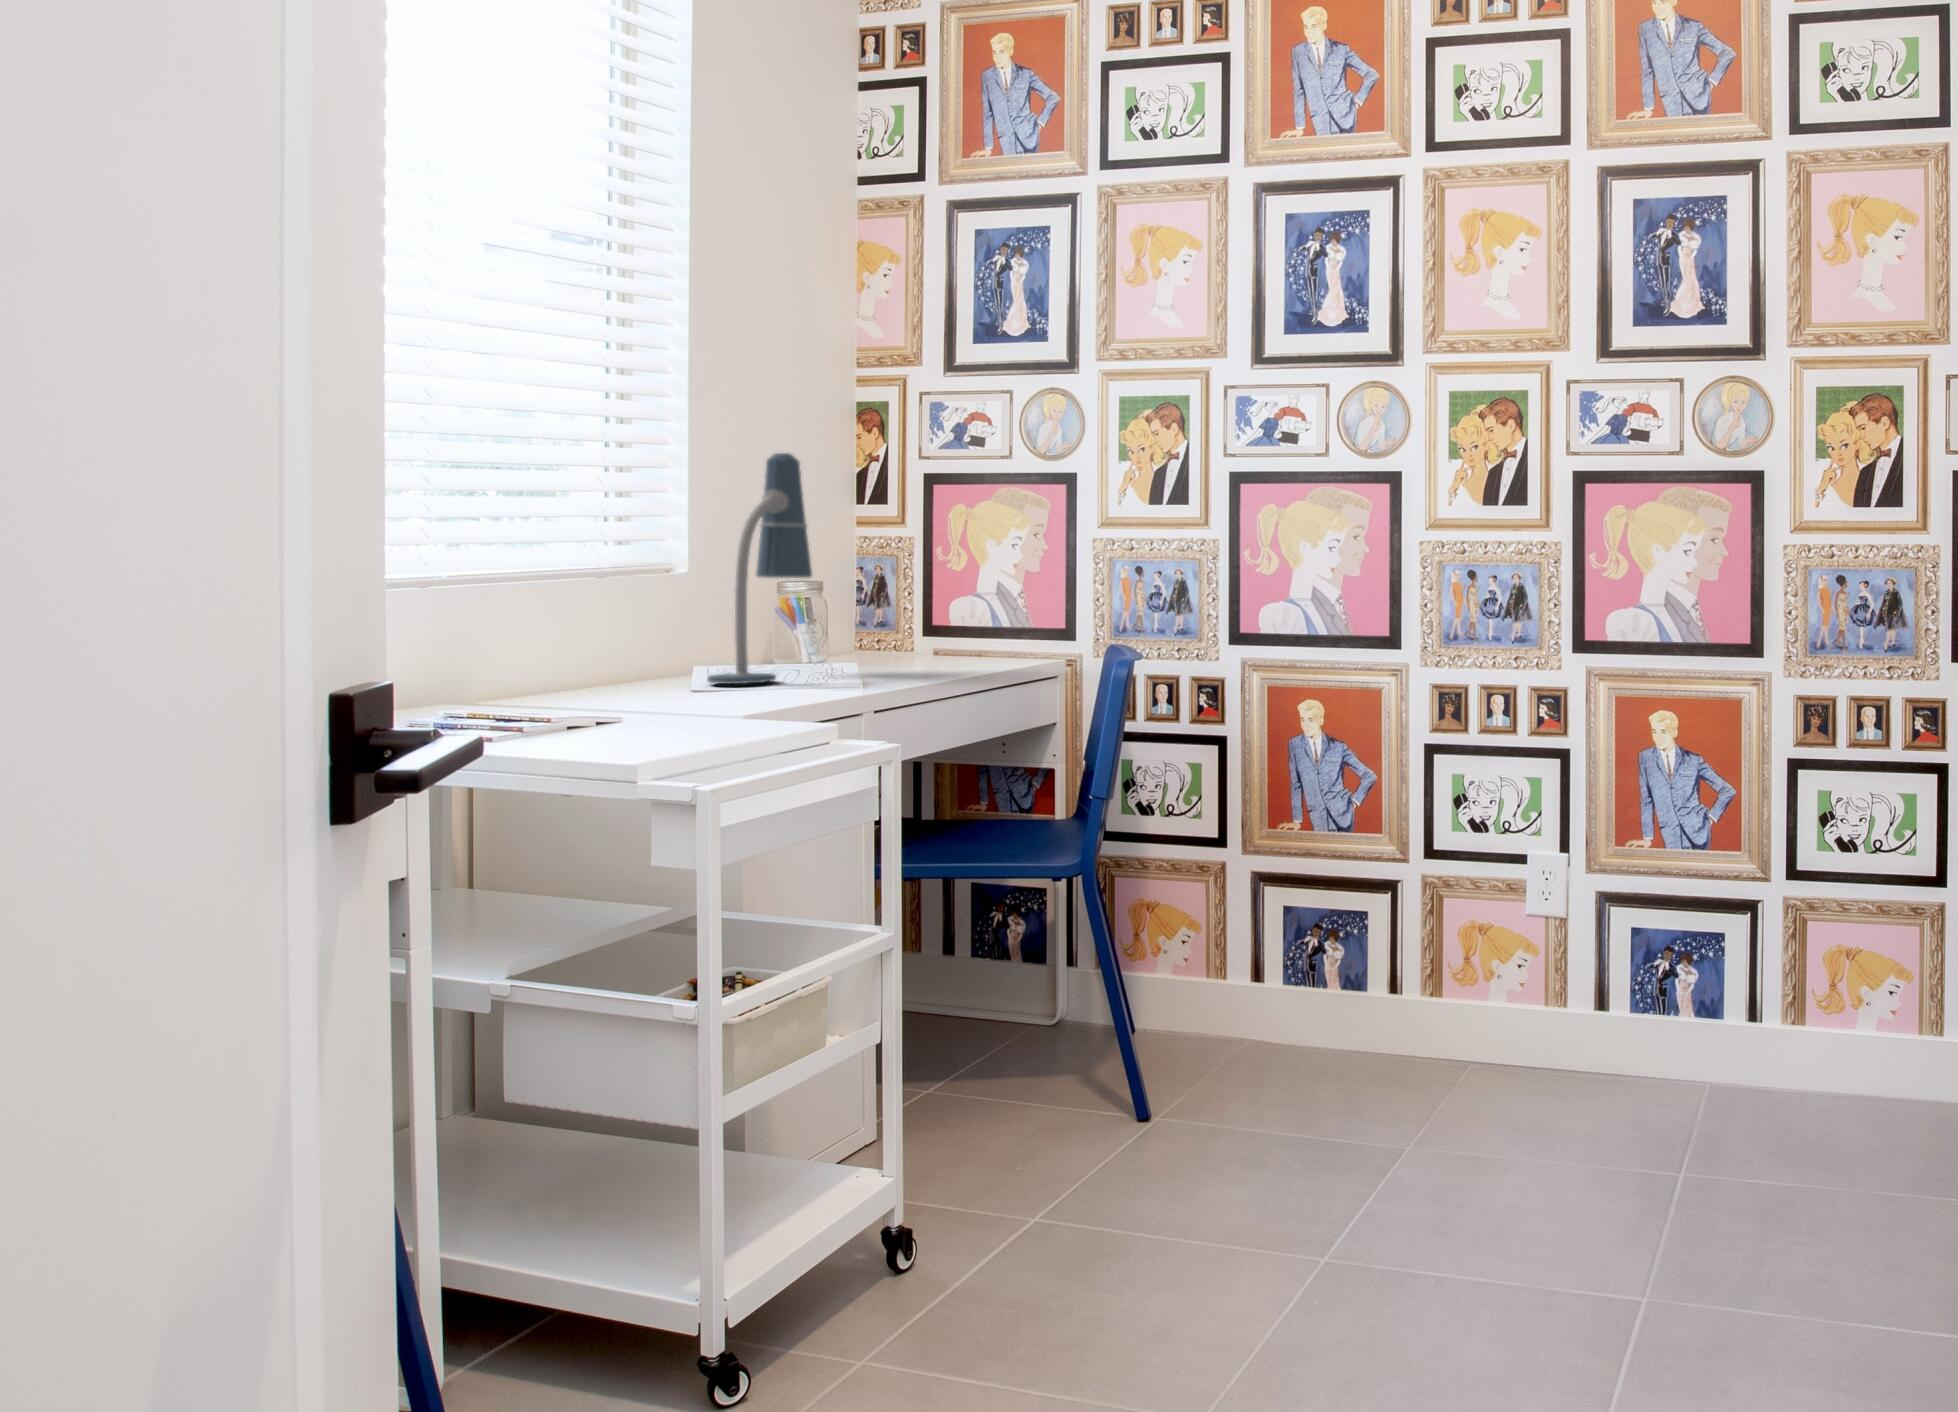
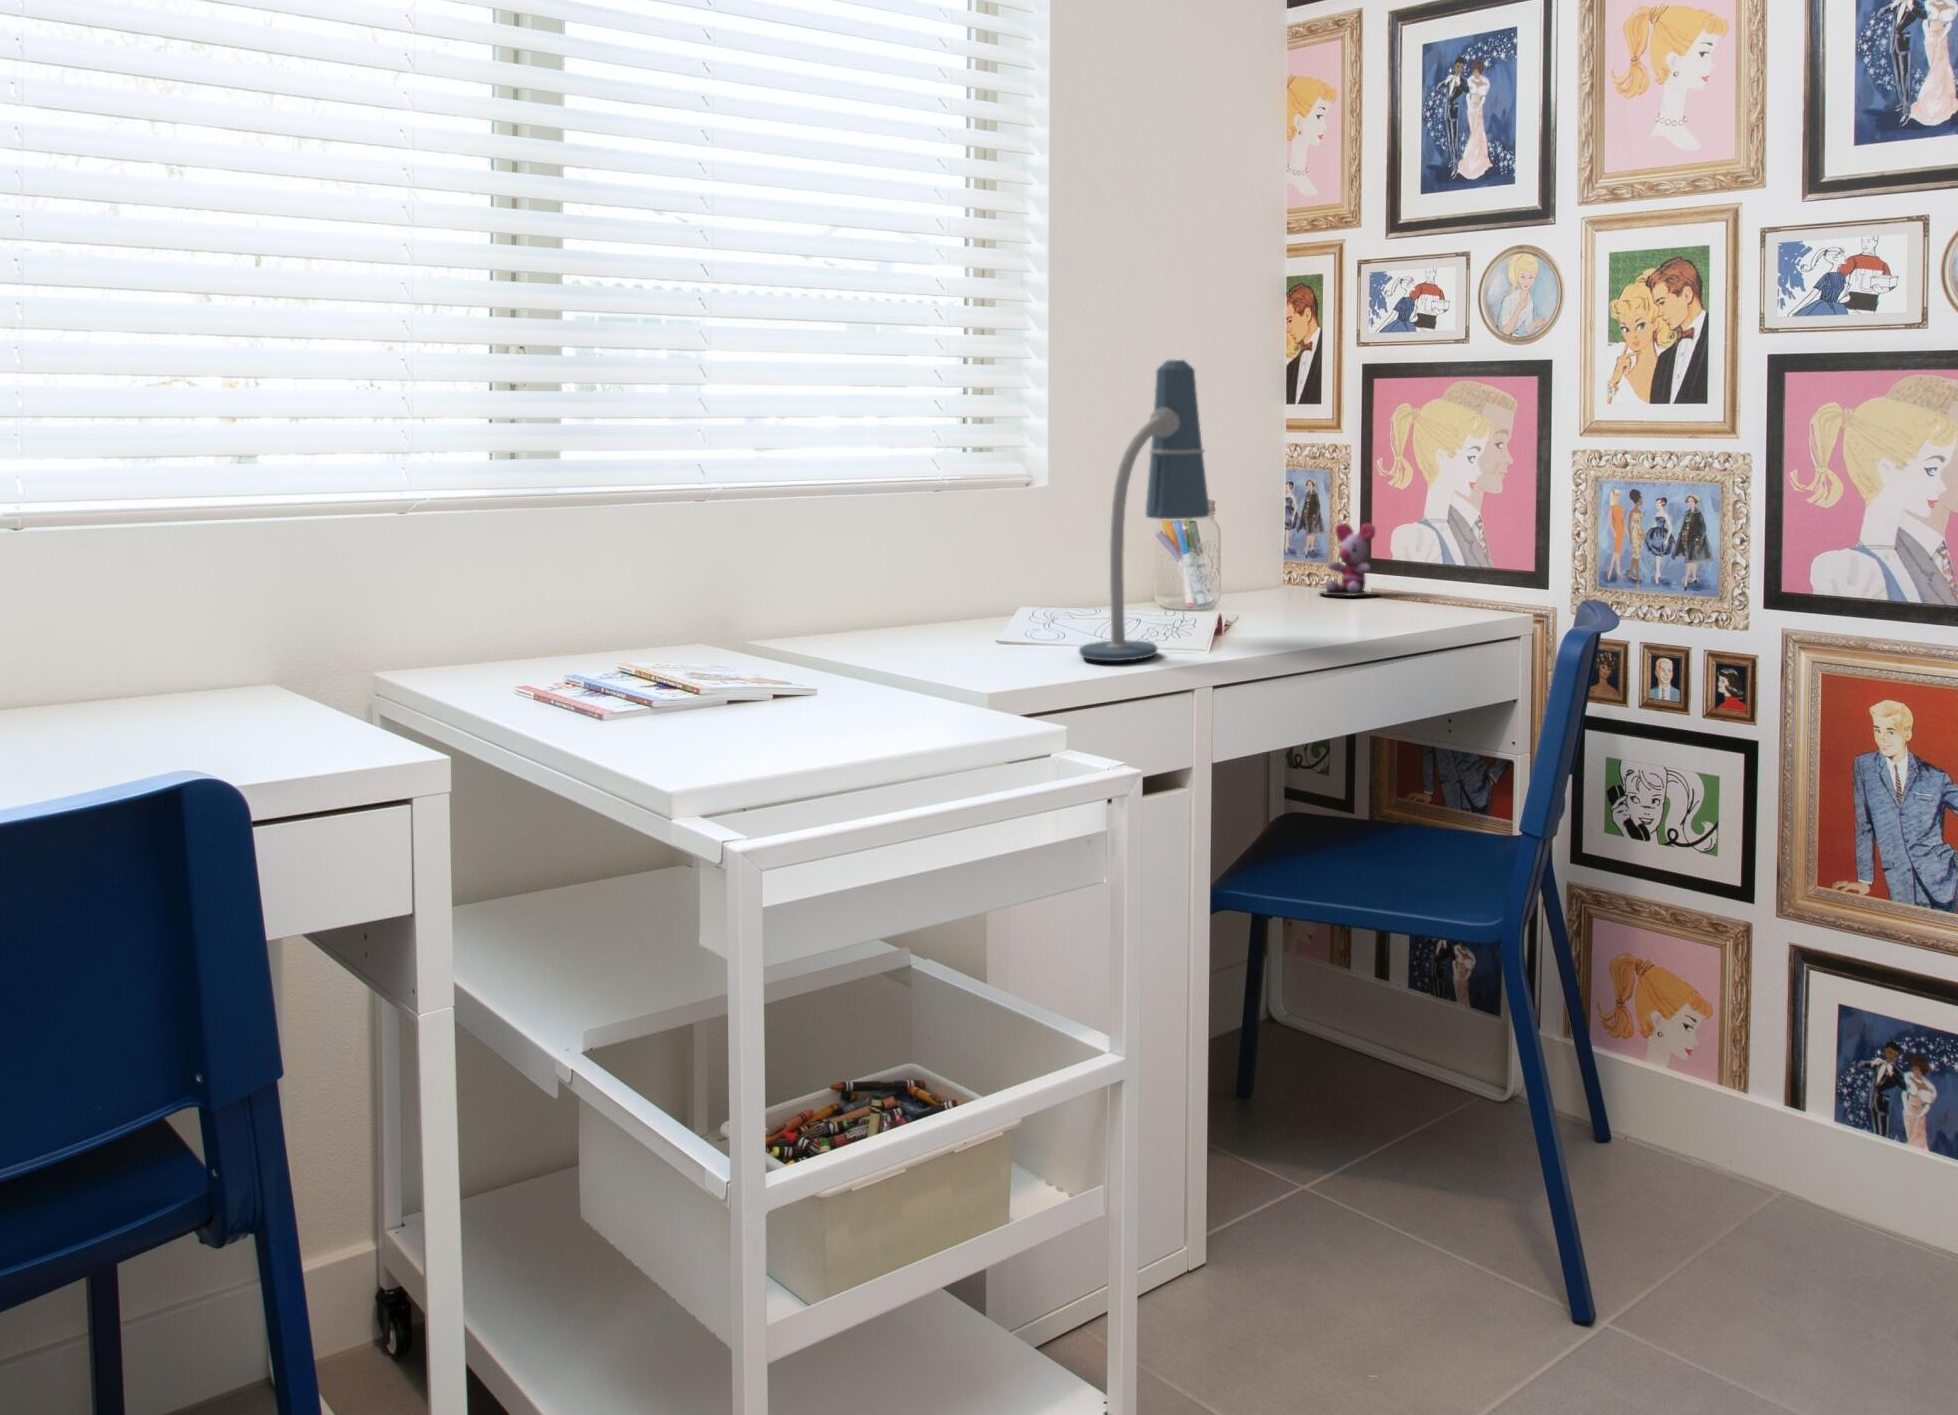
stuffed toy: none [887,591,972,652] -> present [1321,523,1377,595]

